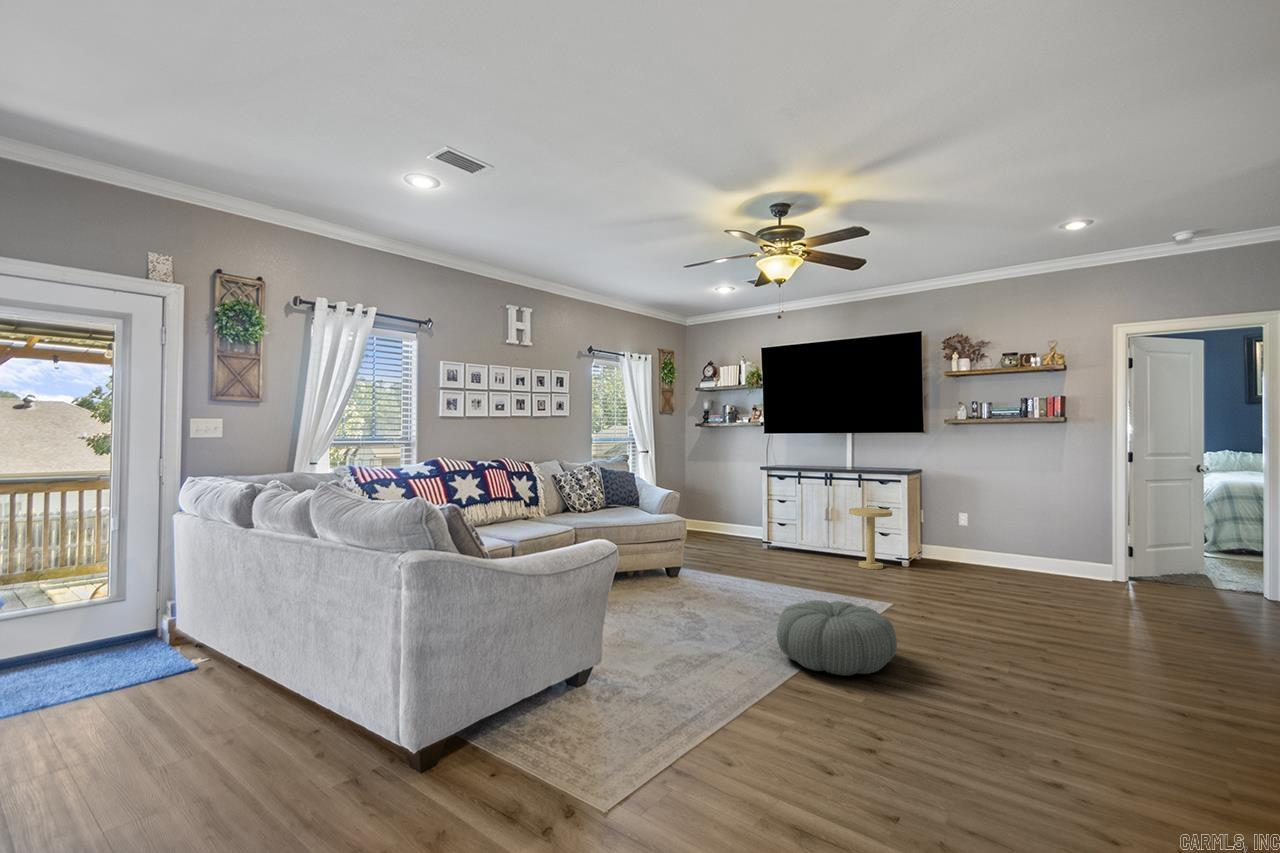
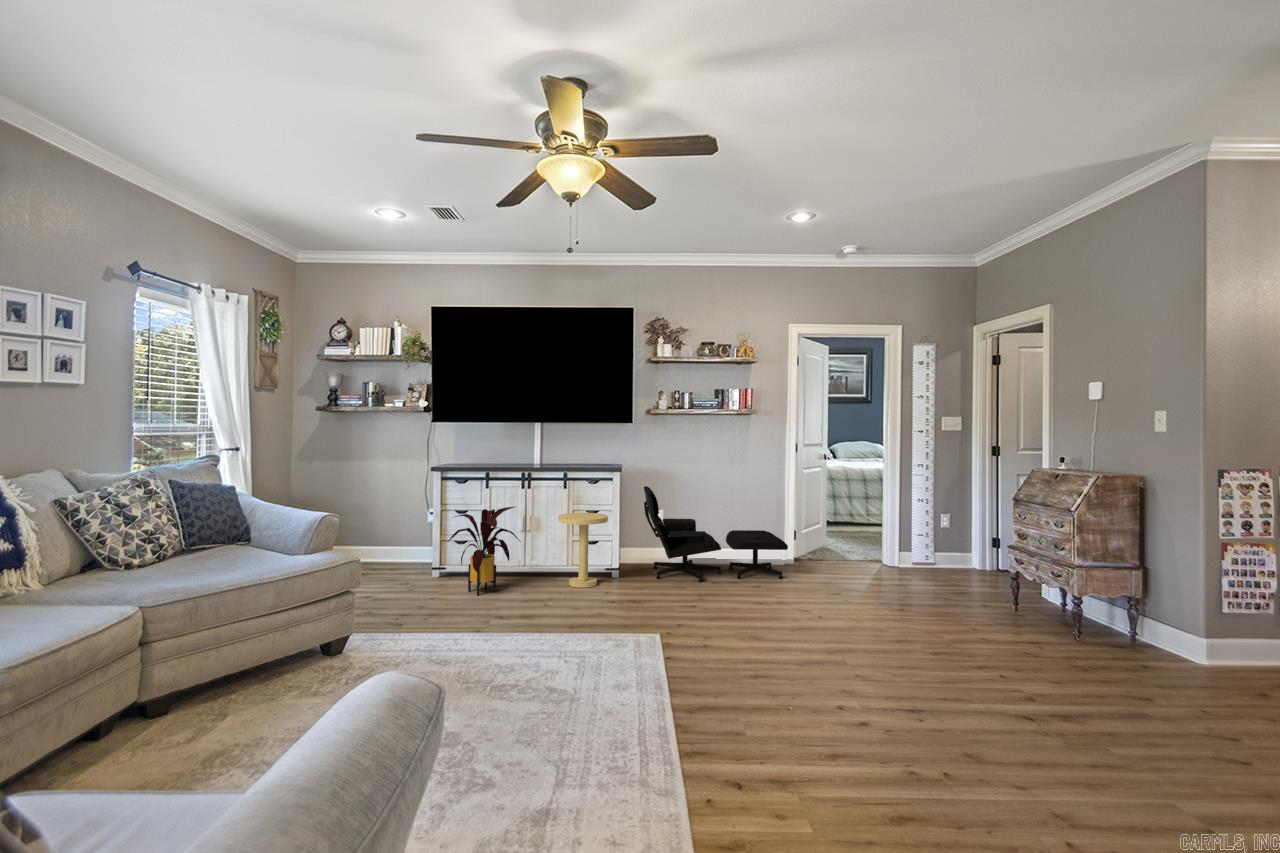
lounge chair: none [931,490,1091,591] -> present [644,486,788,582]
house plant: none [760,499,820,562] -> present [448,507,521,595]
pouf: present [777,600,897,675] -> none [605,661,778,792]

